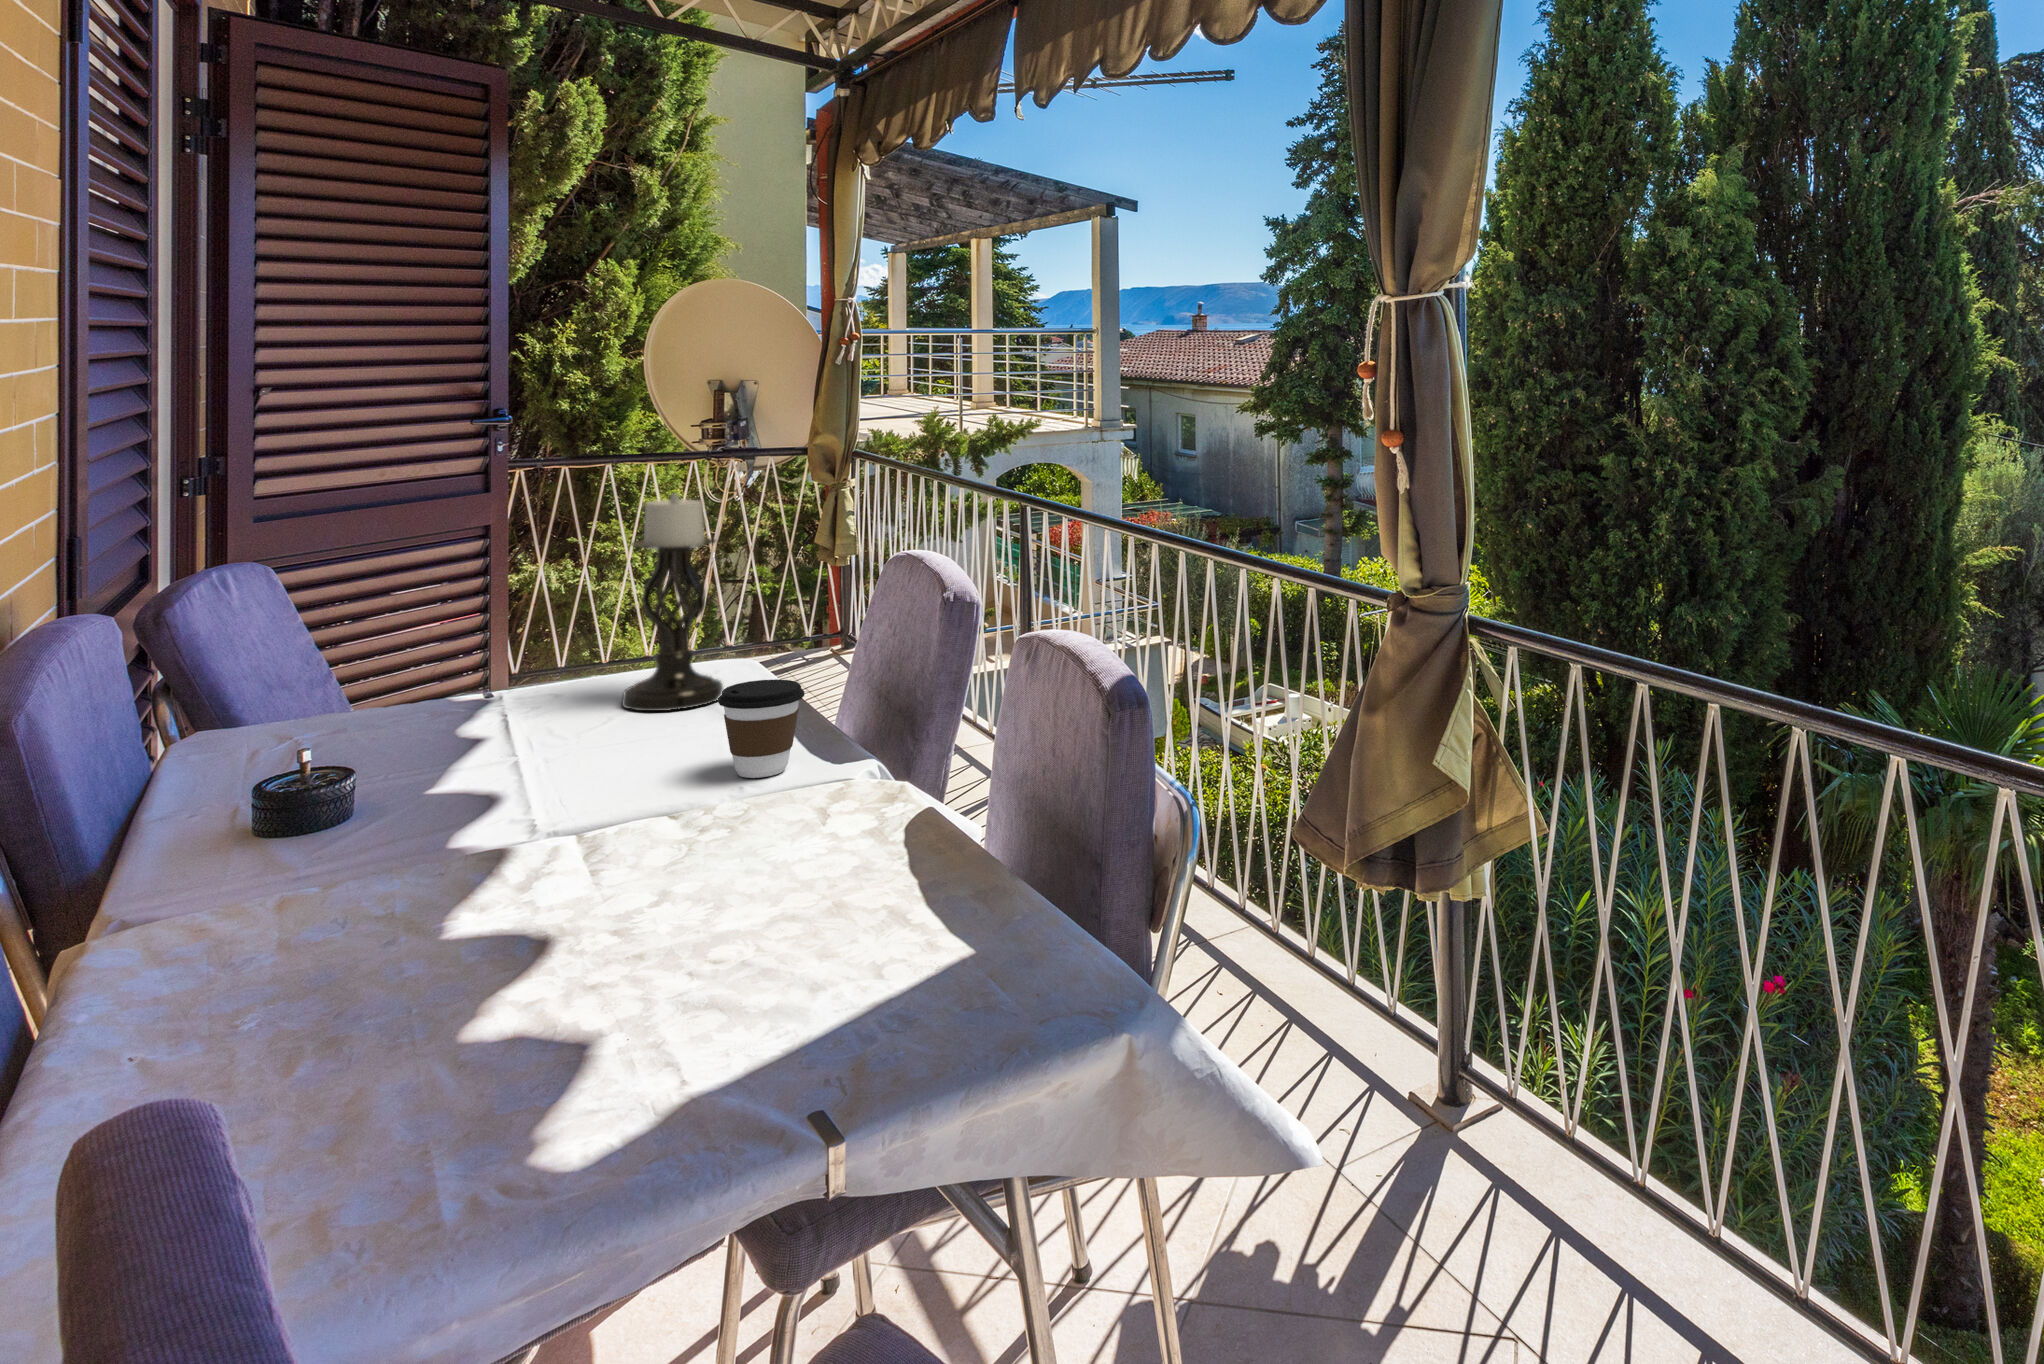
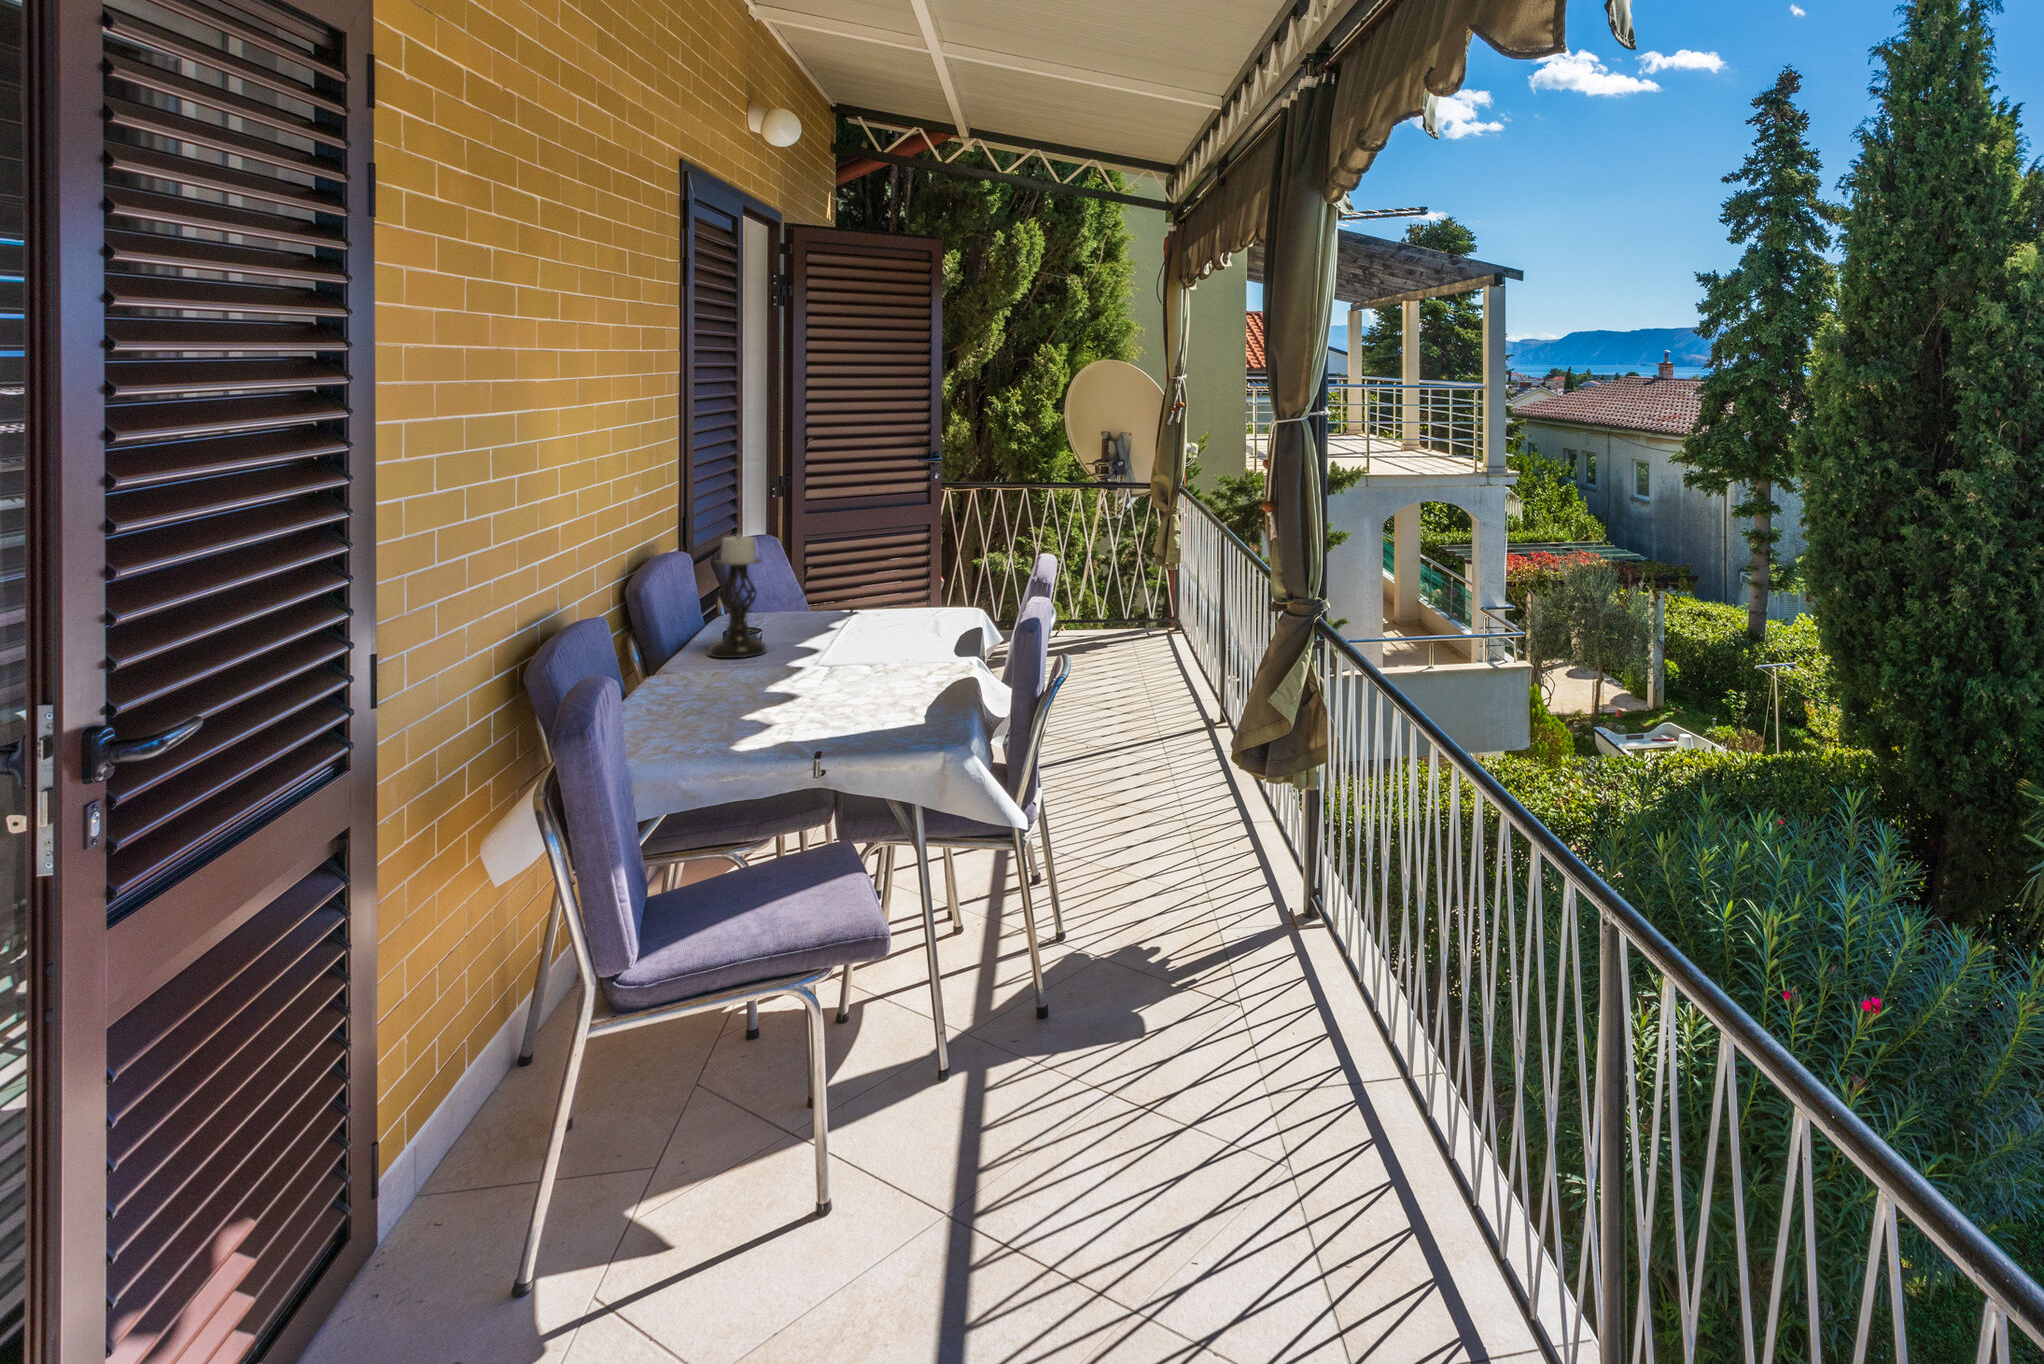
coffee cup: present [718,679,804,778] -> none [672,644,721,698]

